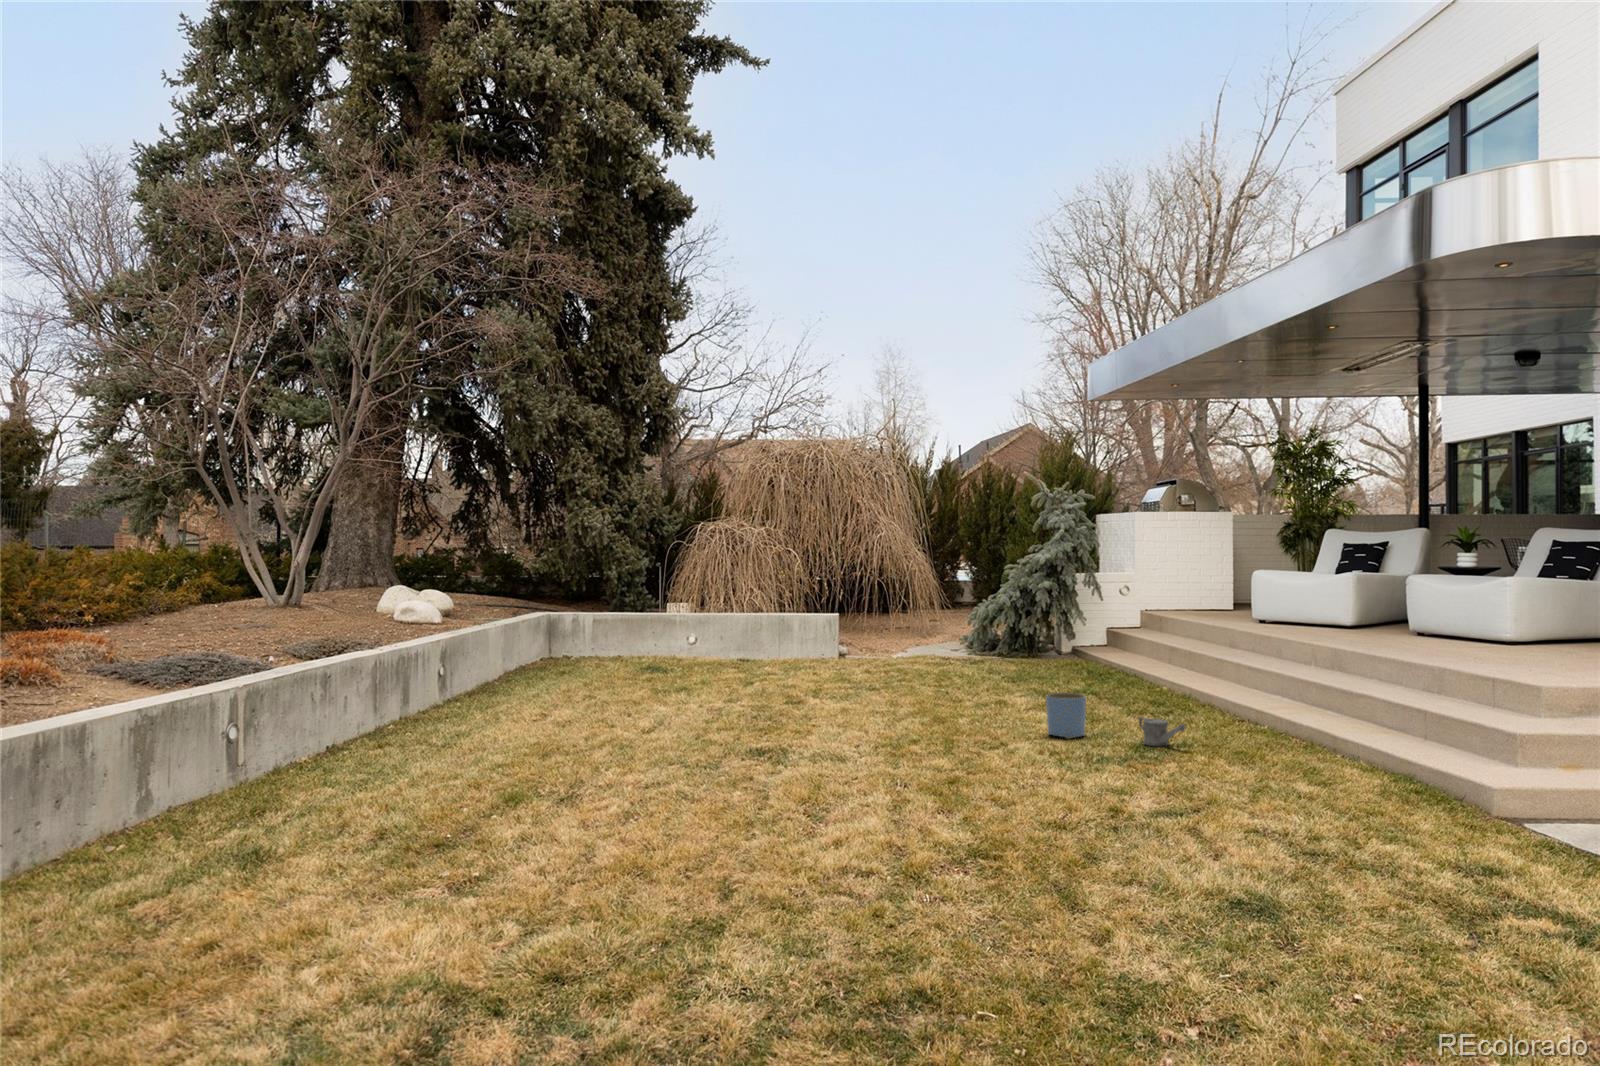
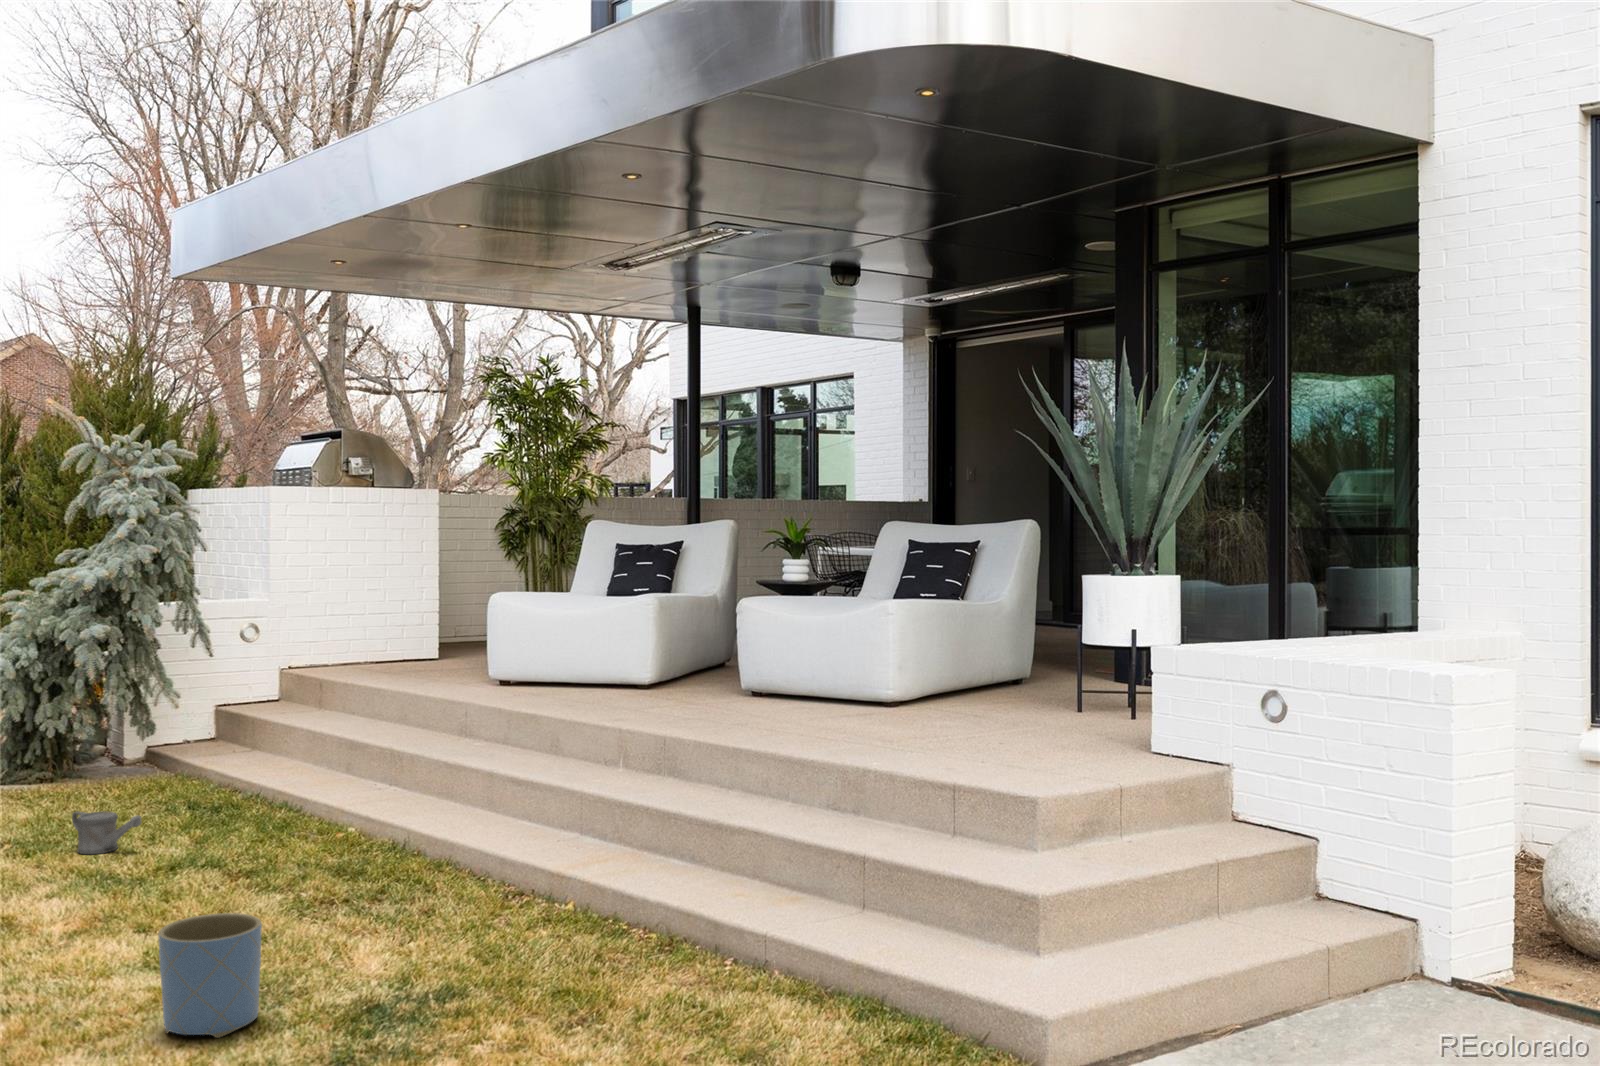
watering can: present [1139,717,1185,746] -> present [72,812,141,854]

